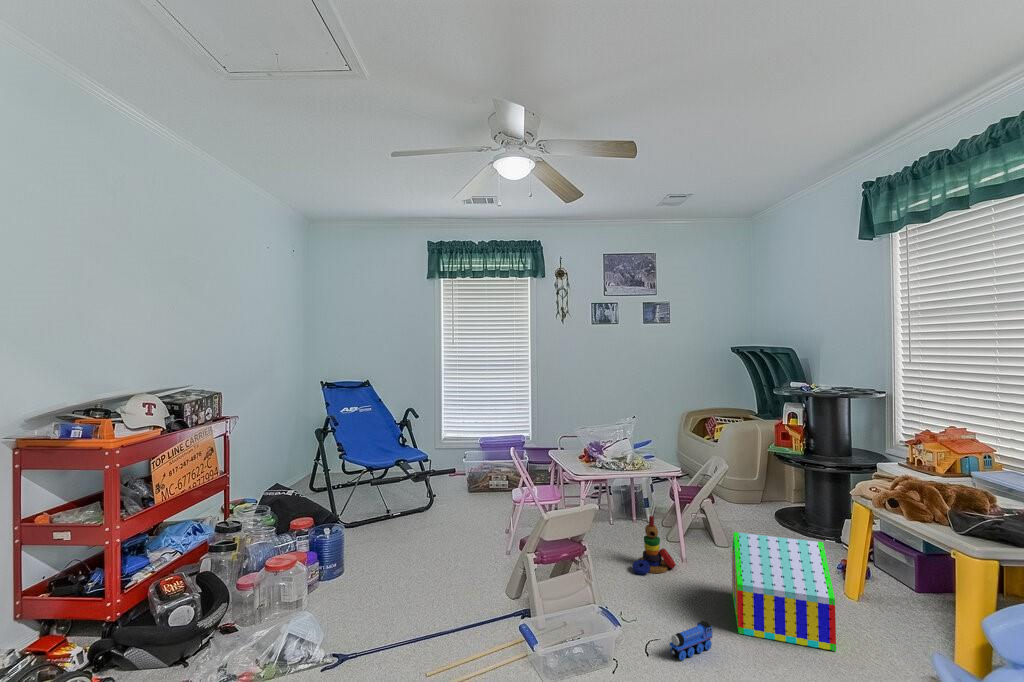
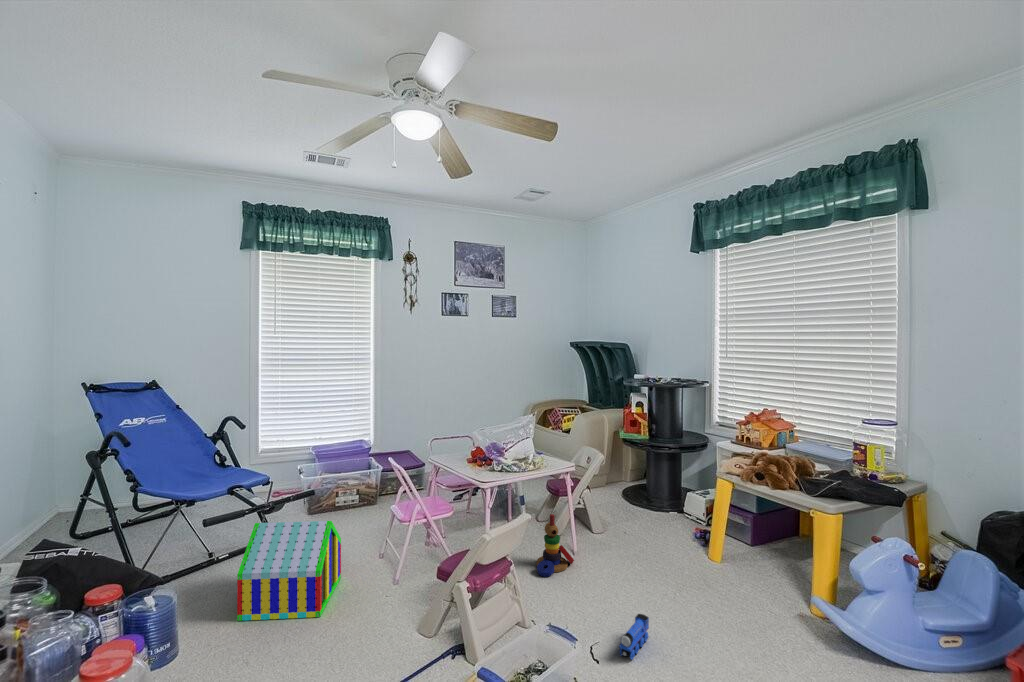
toy house: present [732,532,836,651] -> present [237,521,341,621]

